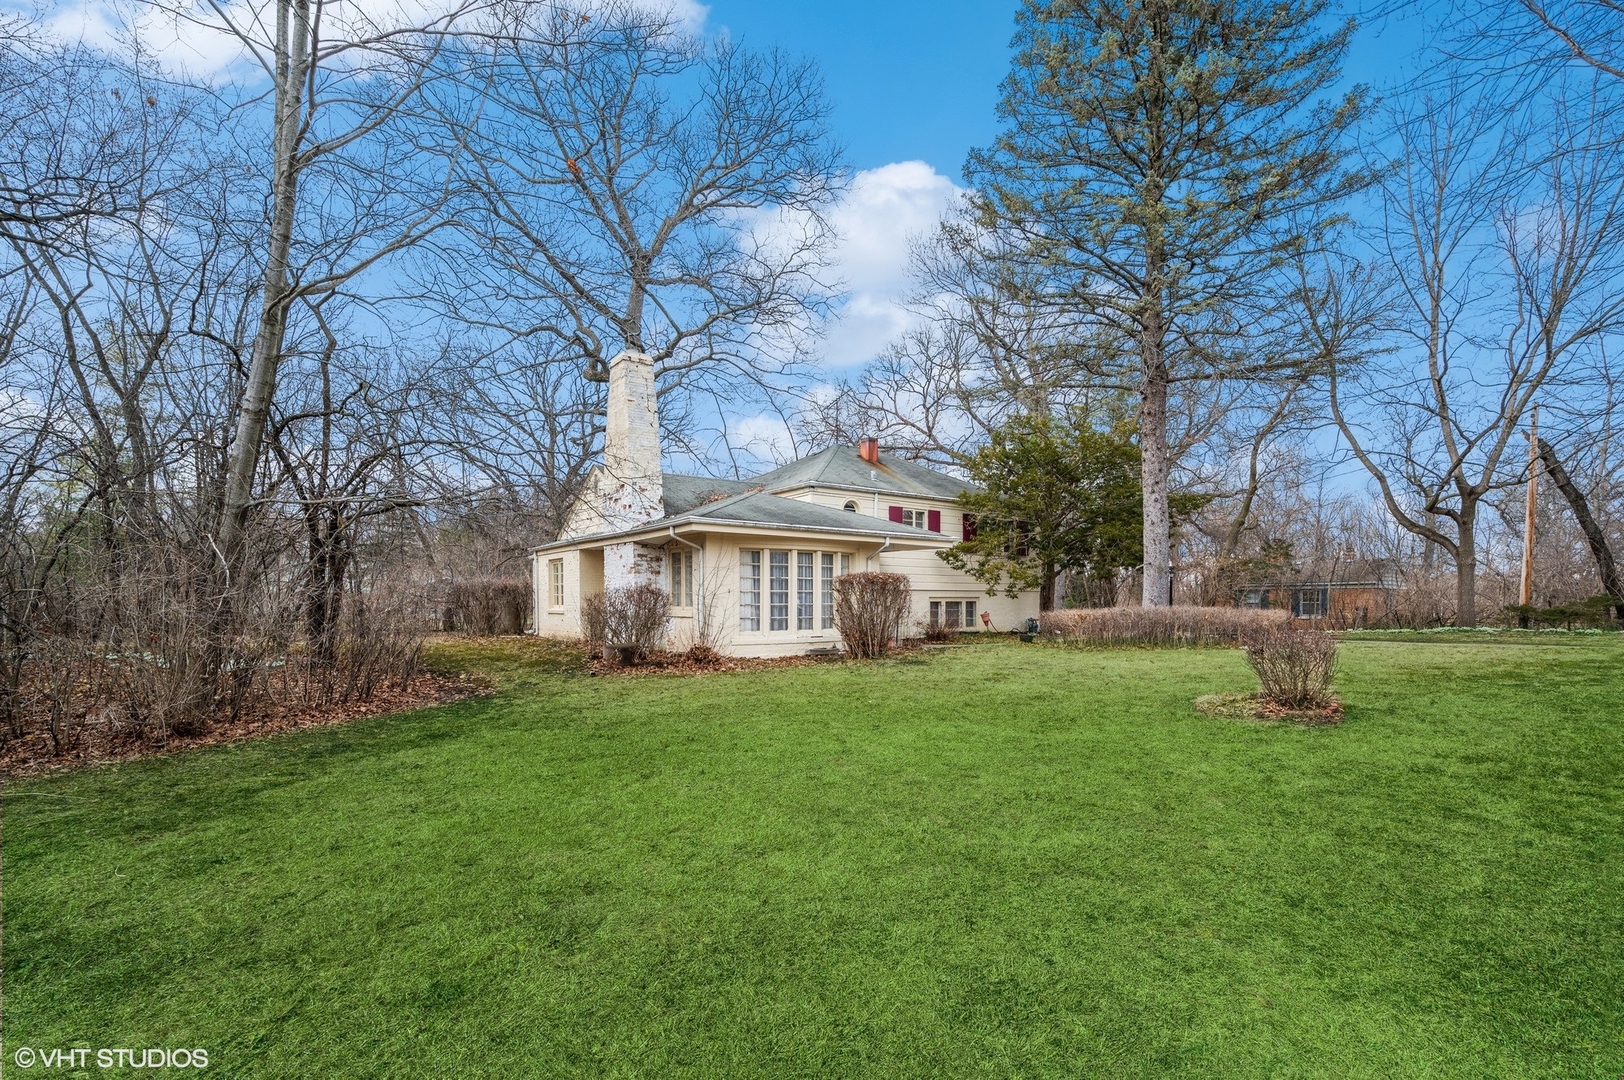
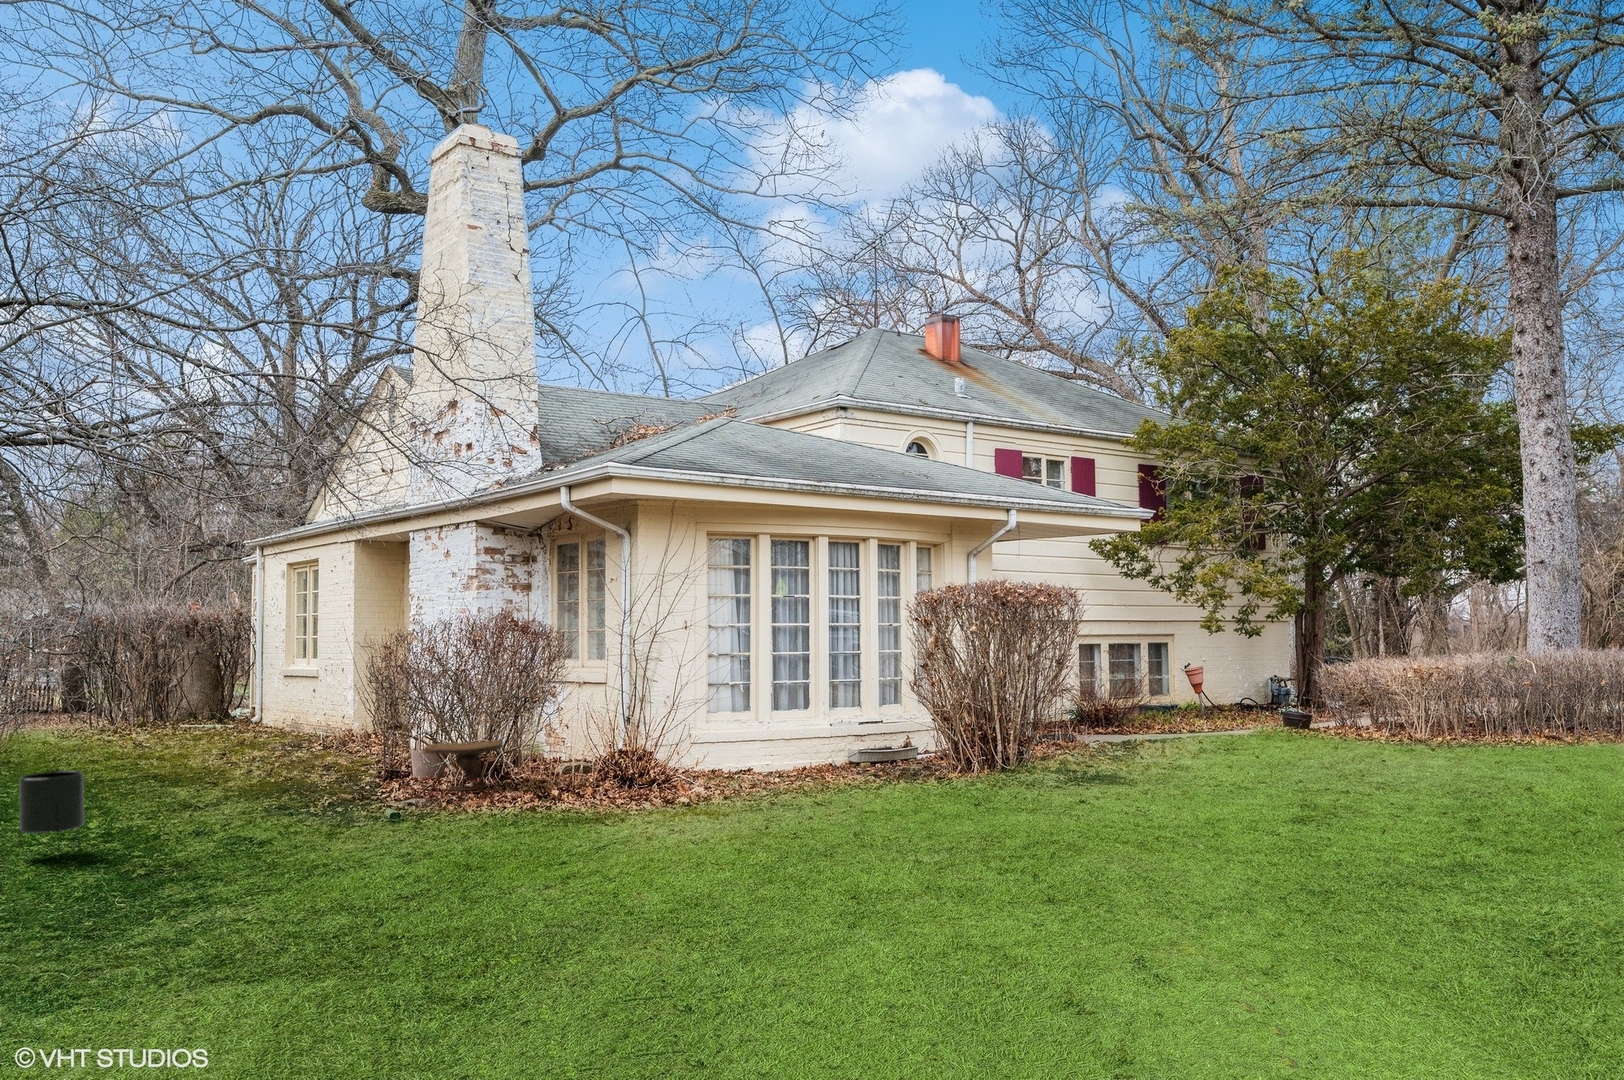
planter: none [420,654,448,693] -> present [19,771,85,855]

